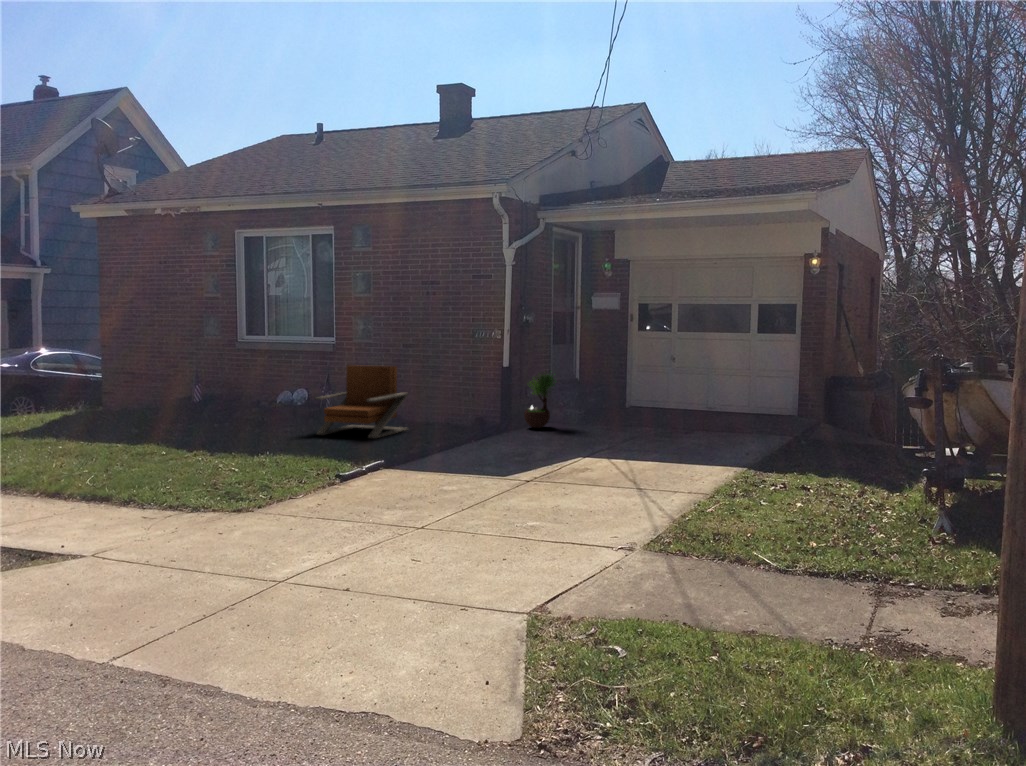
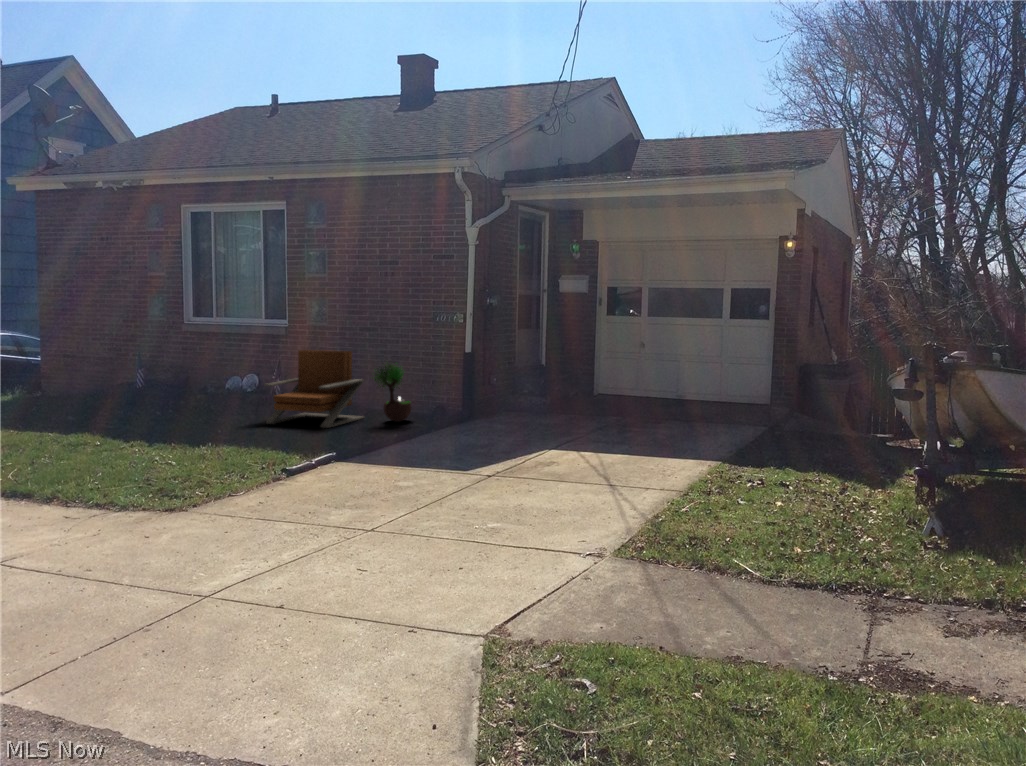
potted tree: present [524,374,554,428] -> present [375,363,411,422]

